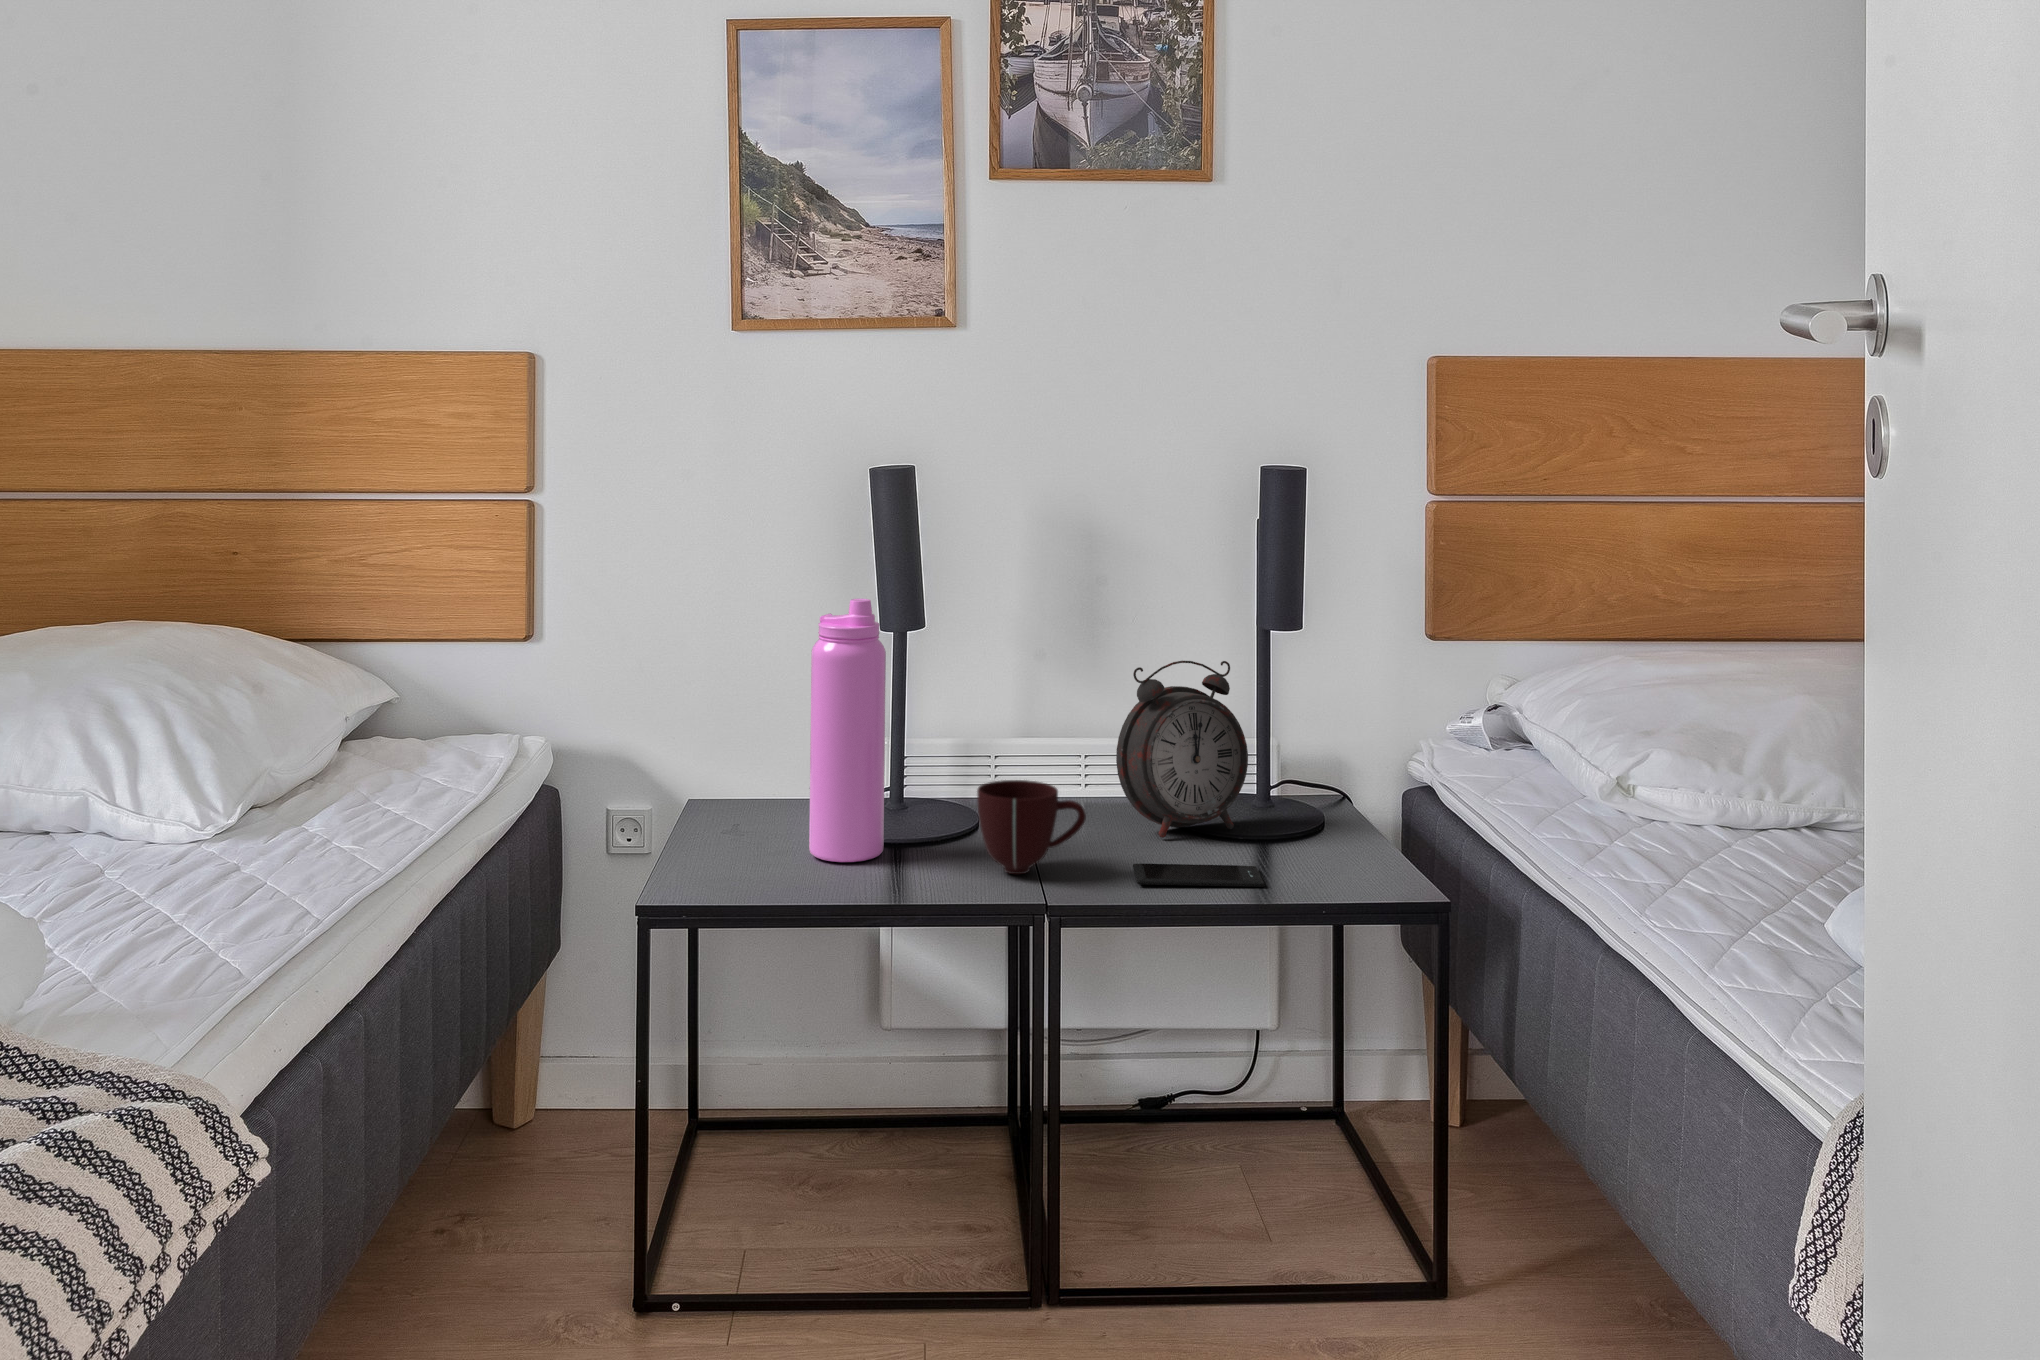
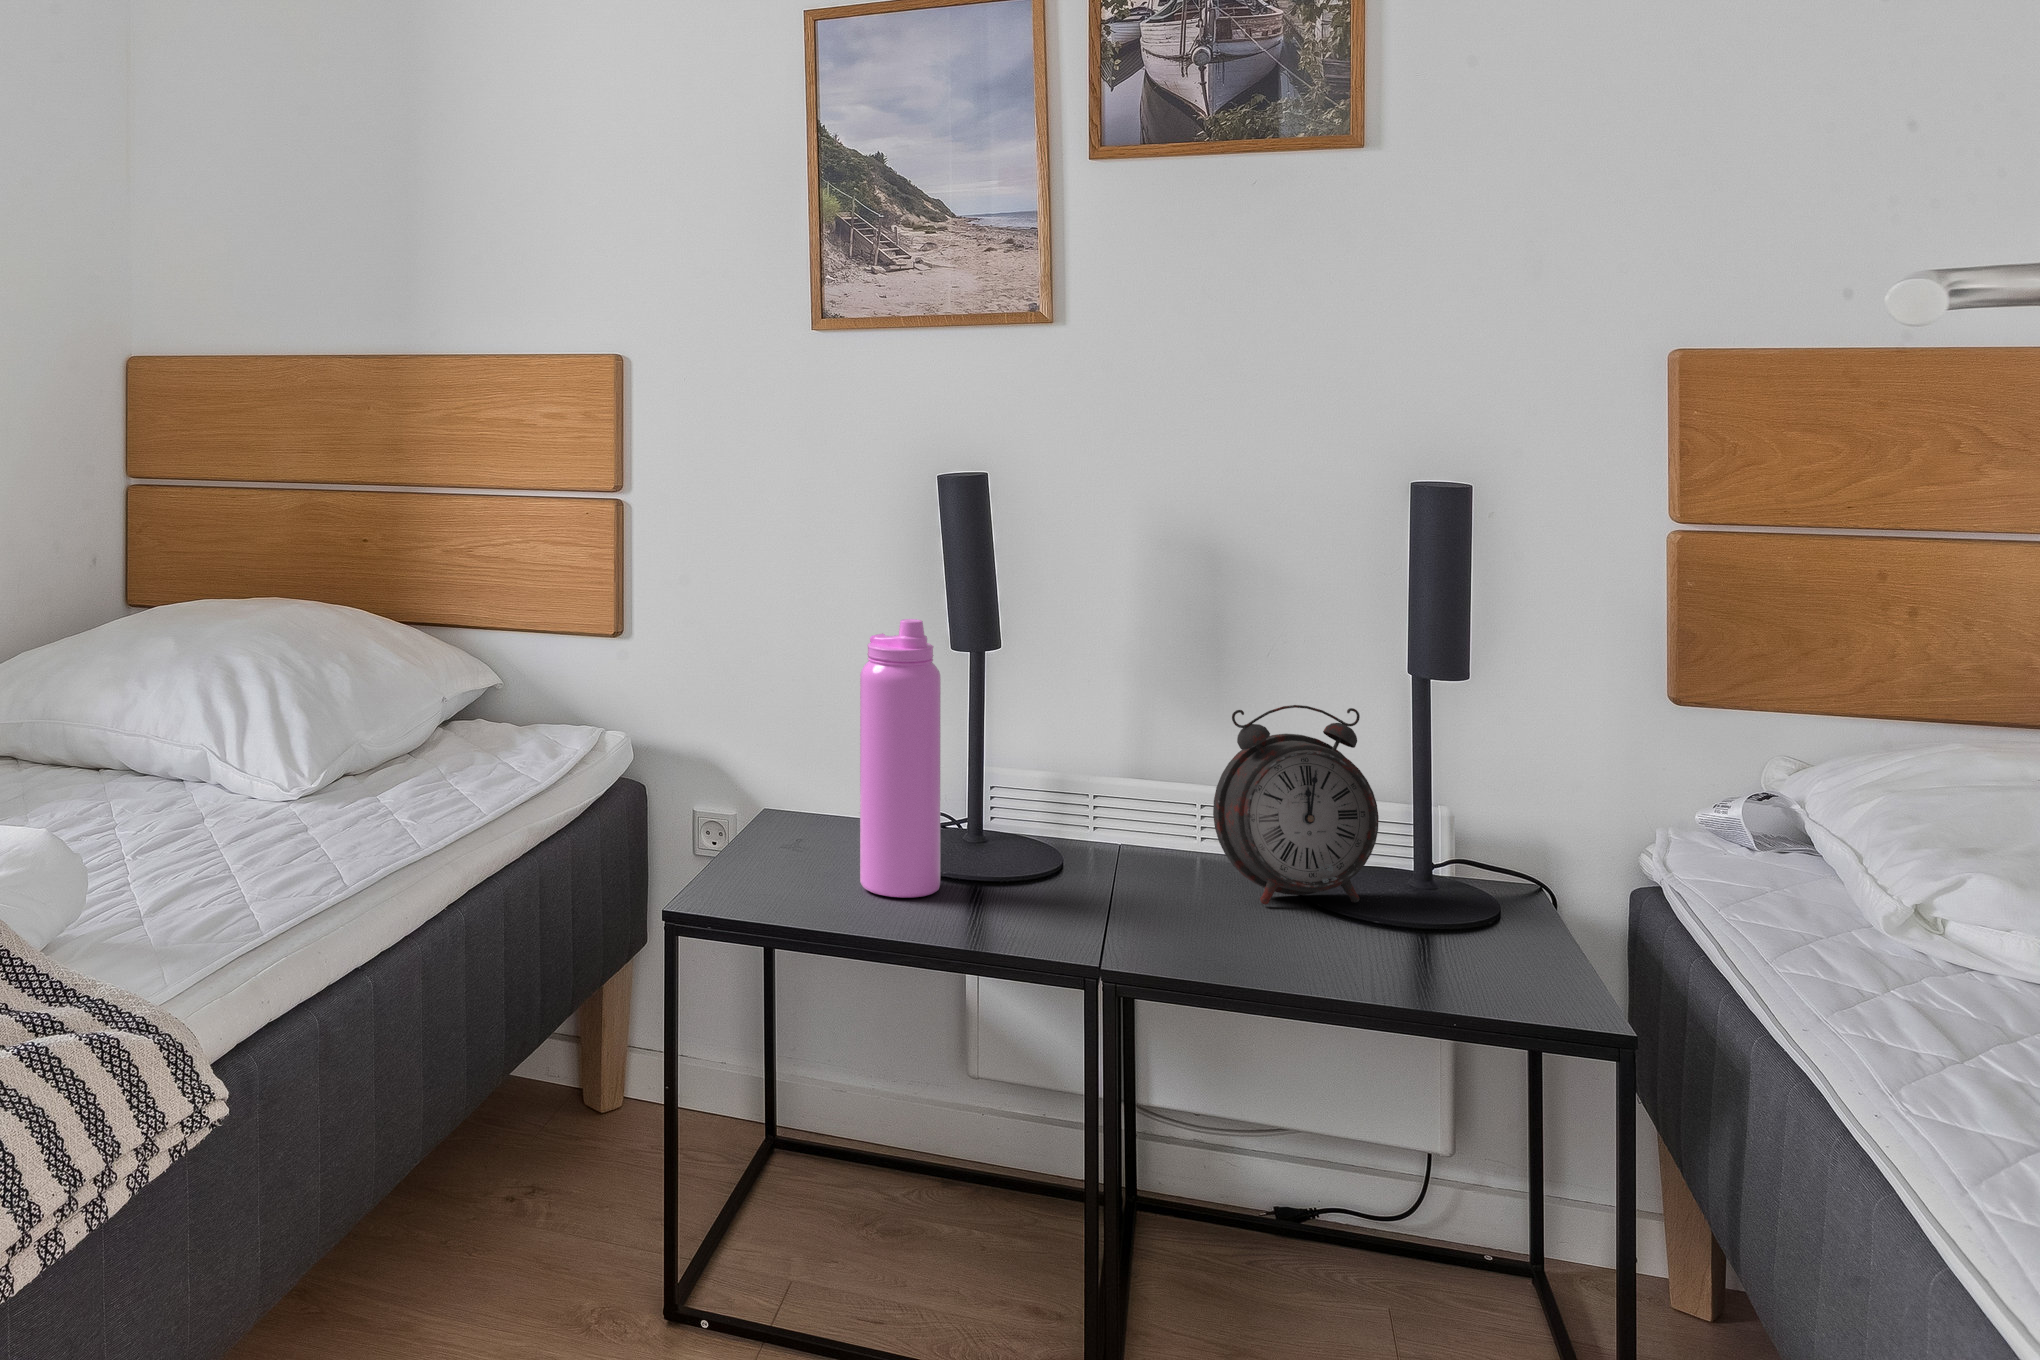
mug: present [977,780,1086,874] -> none [1029,824,1151,928]
smartphone: present [1133,864,1265,887] -> none [1203,929,1359,970]

